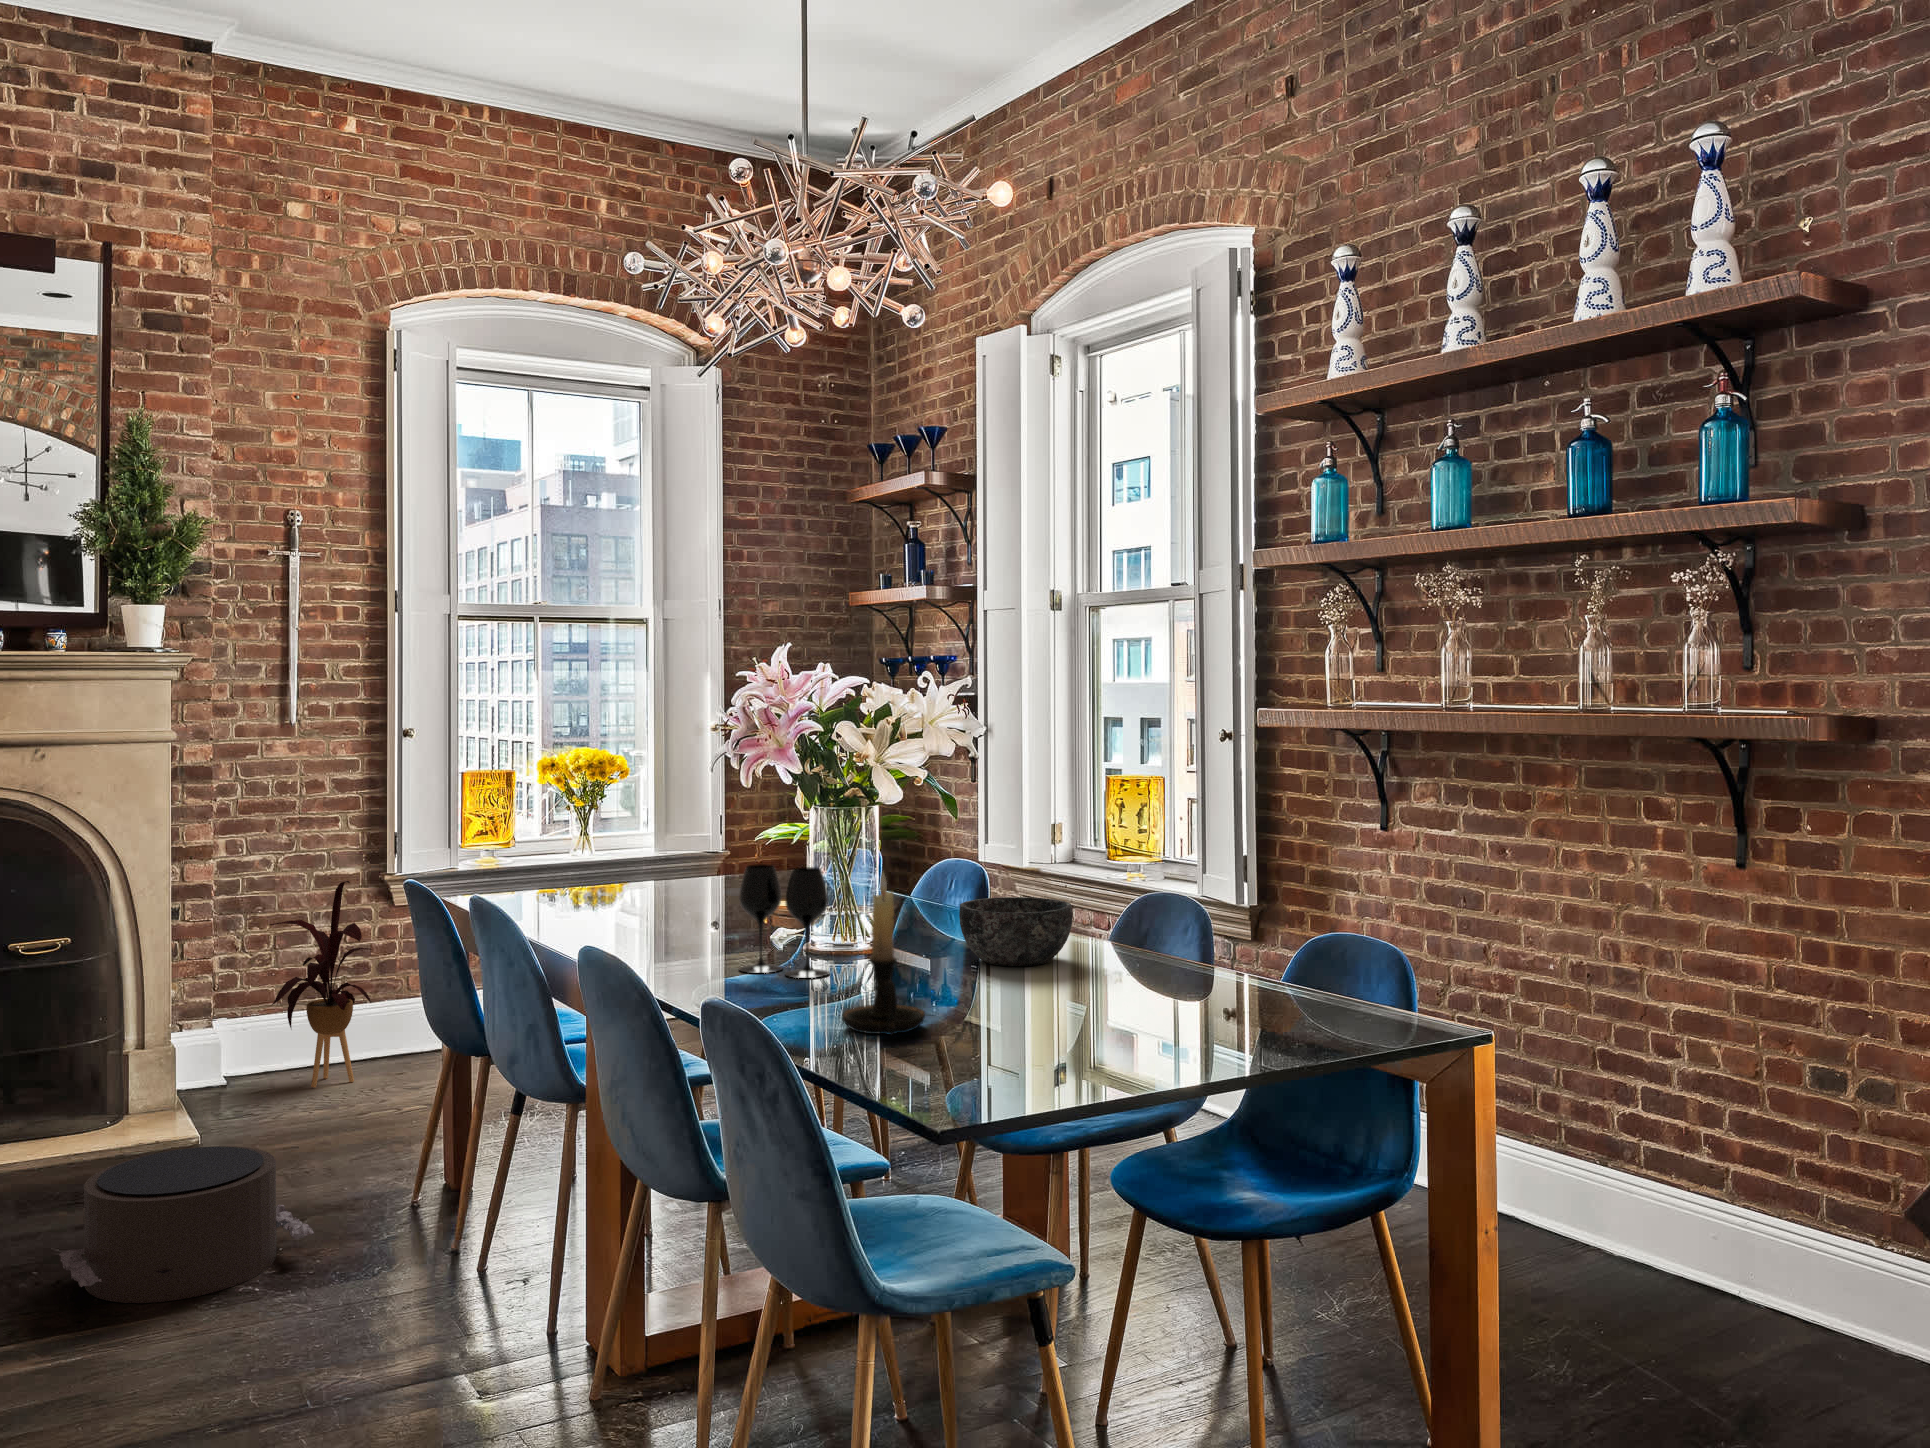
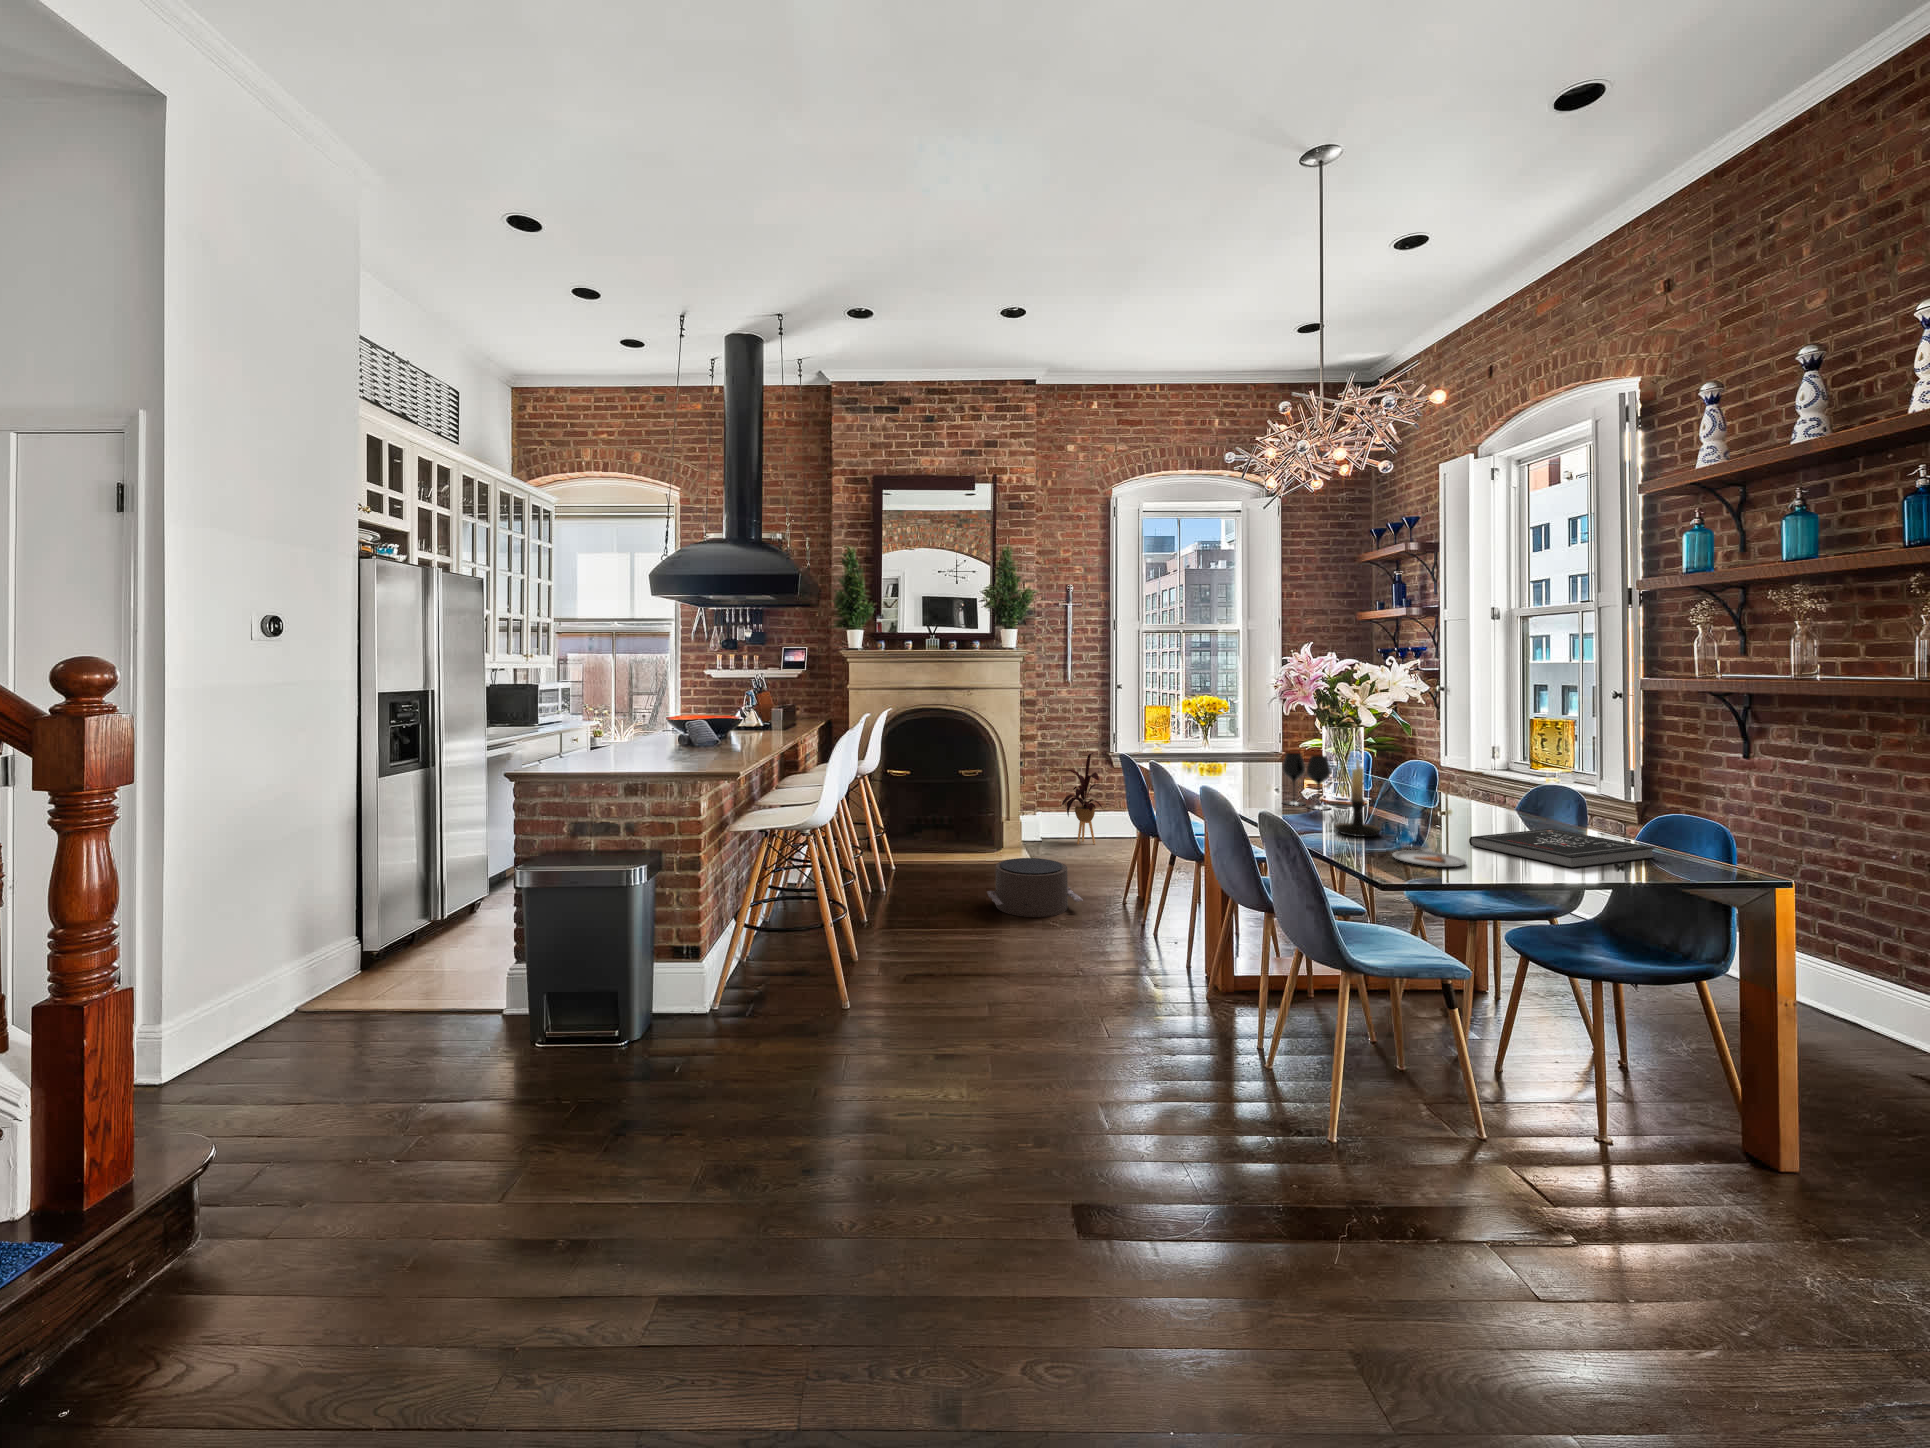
bowl: present [959,897,1073,966] -> none [1409,778,1482,815]
book: none [1070,979,1330,1056] -> present [1469,829,1655,868]
dinner plate: none [953,1043,1077,1088] -> present [1392,846,1466,867]

